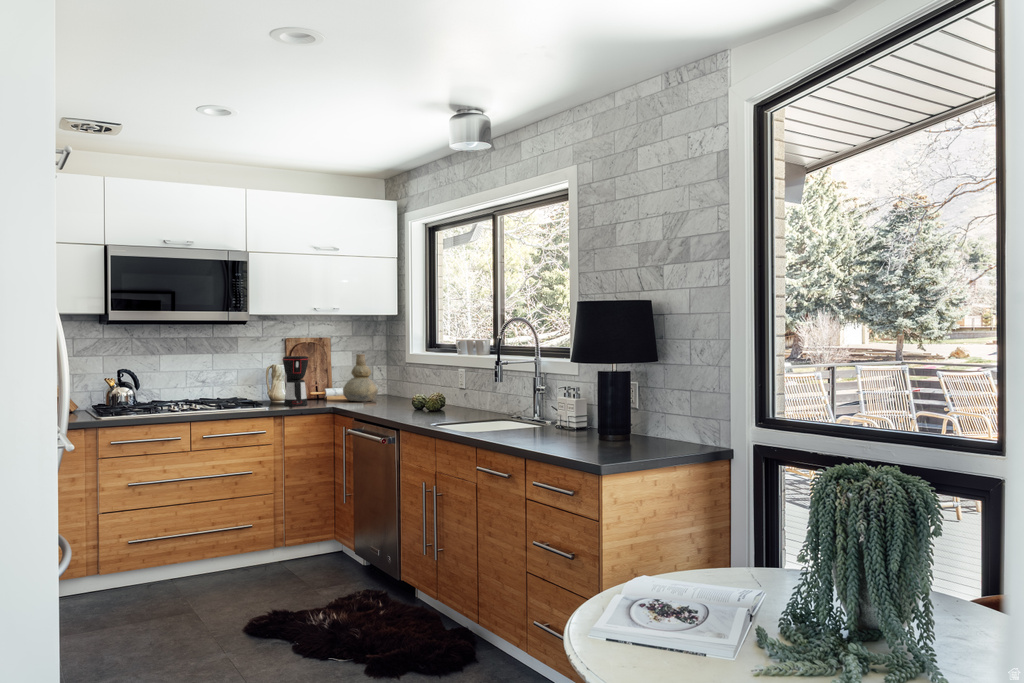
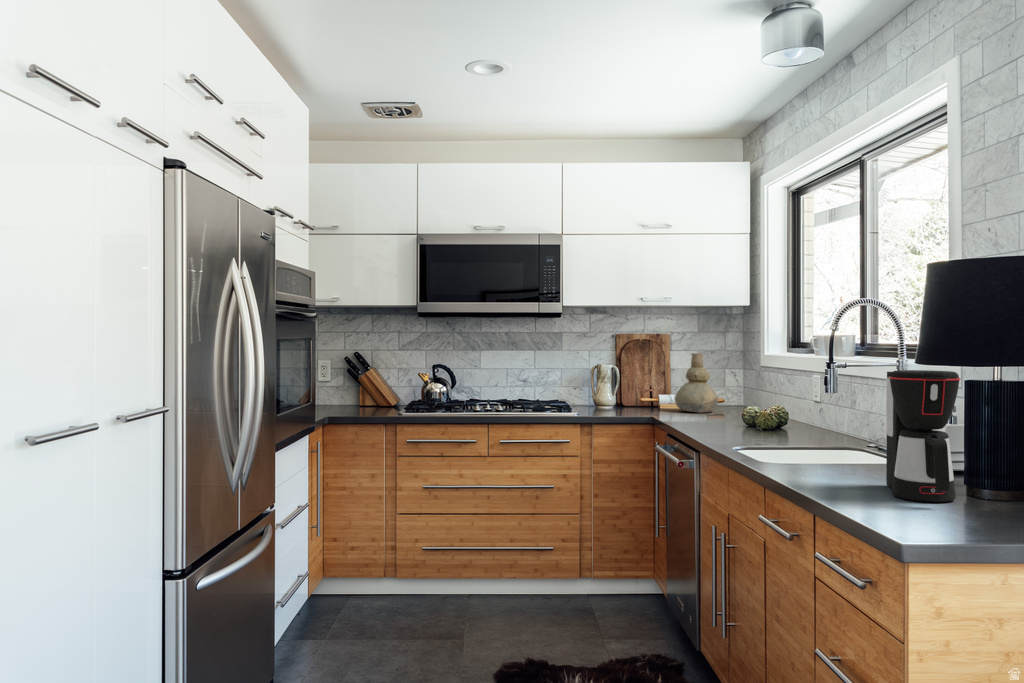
coffee maker: present [282,356,309,407] -> present [886,370,961,502]

